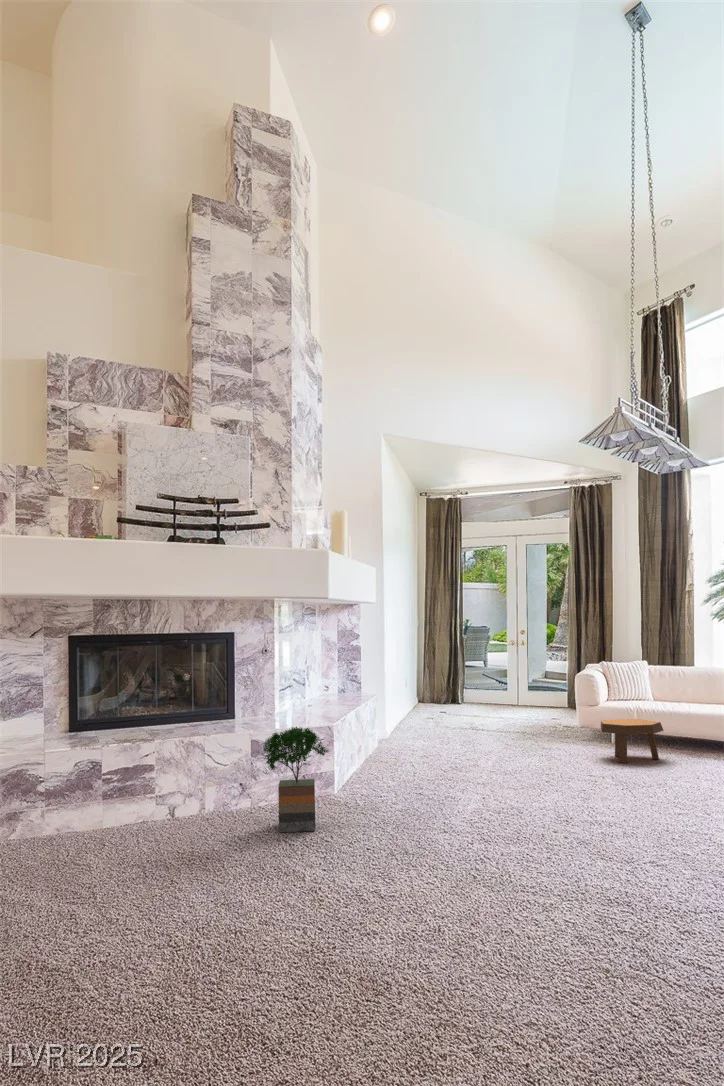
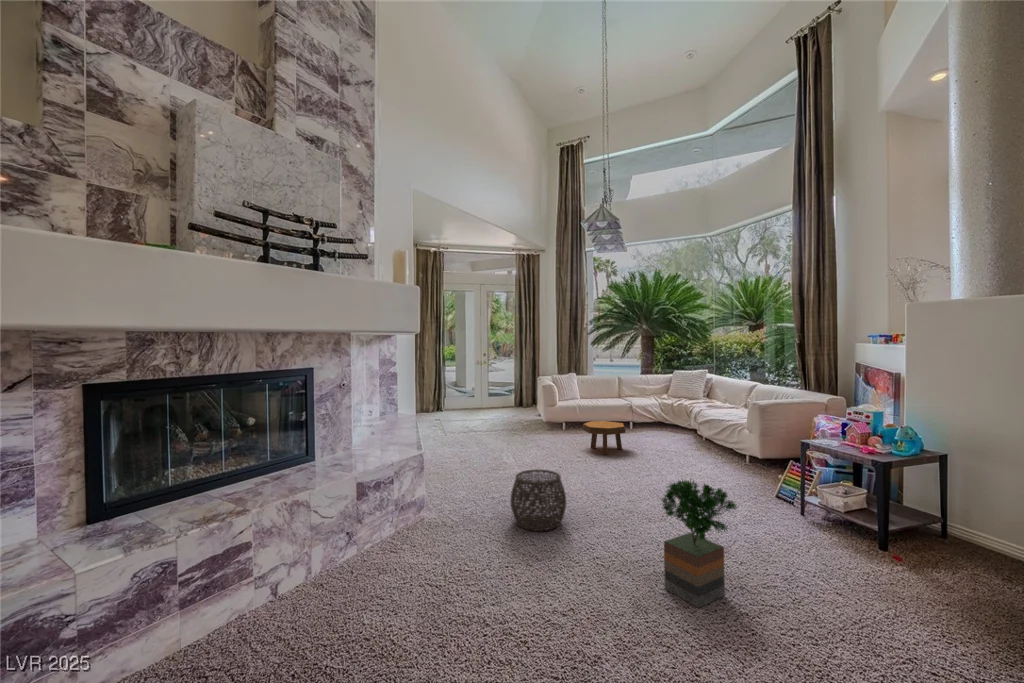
potted tree: present [263,727,329,832] -> present [662,480,737,608]
woven basket: none [407,746,469,808] -> present [511,469,566,531]

